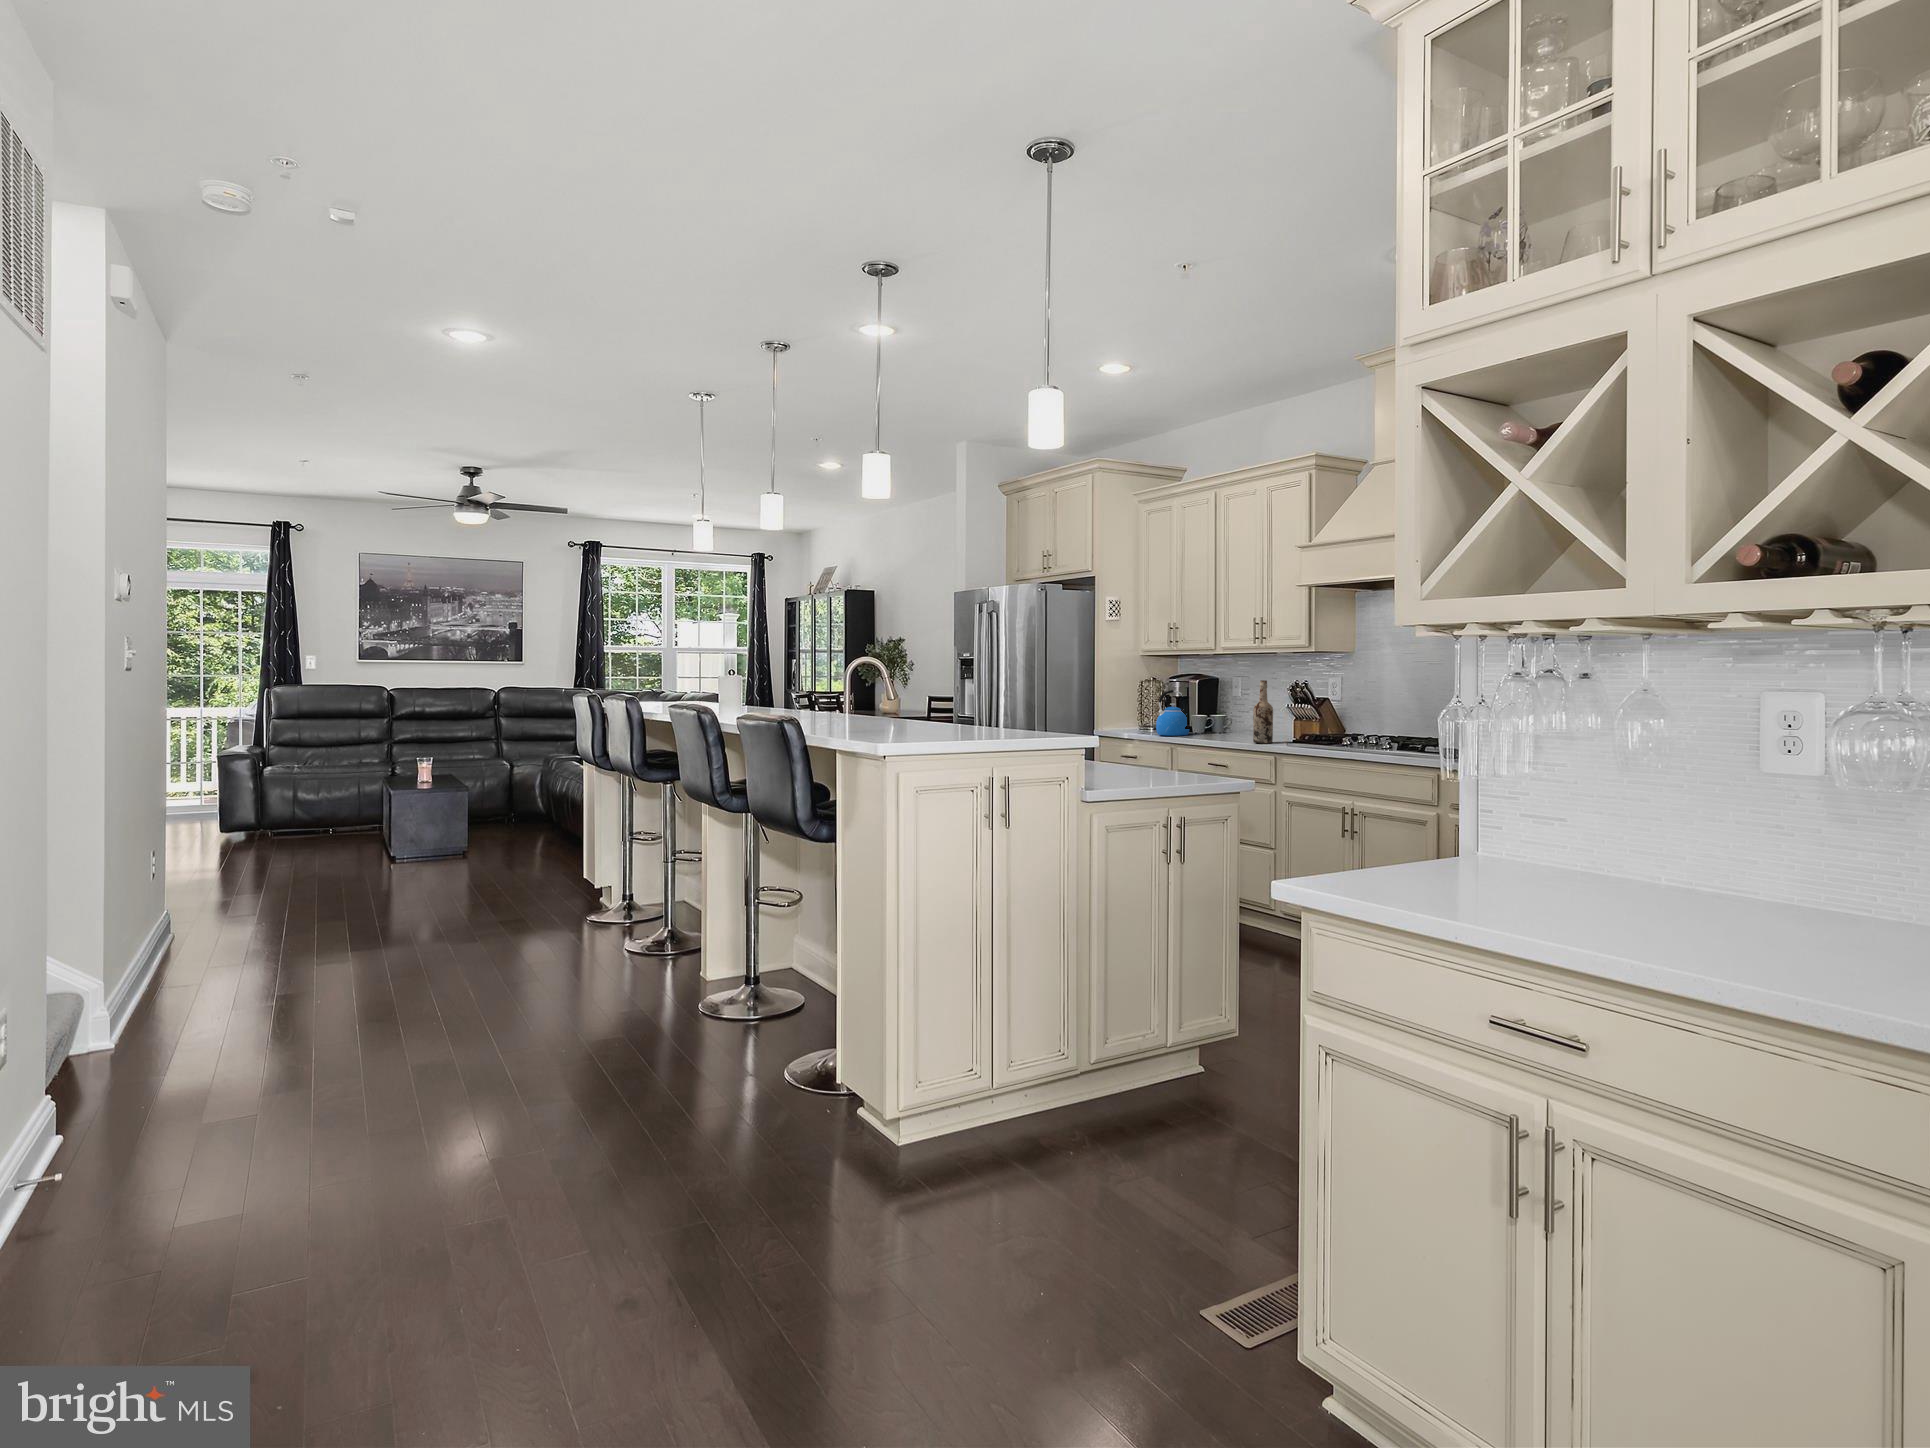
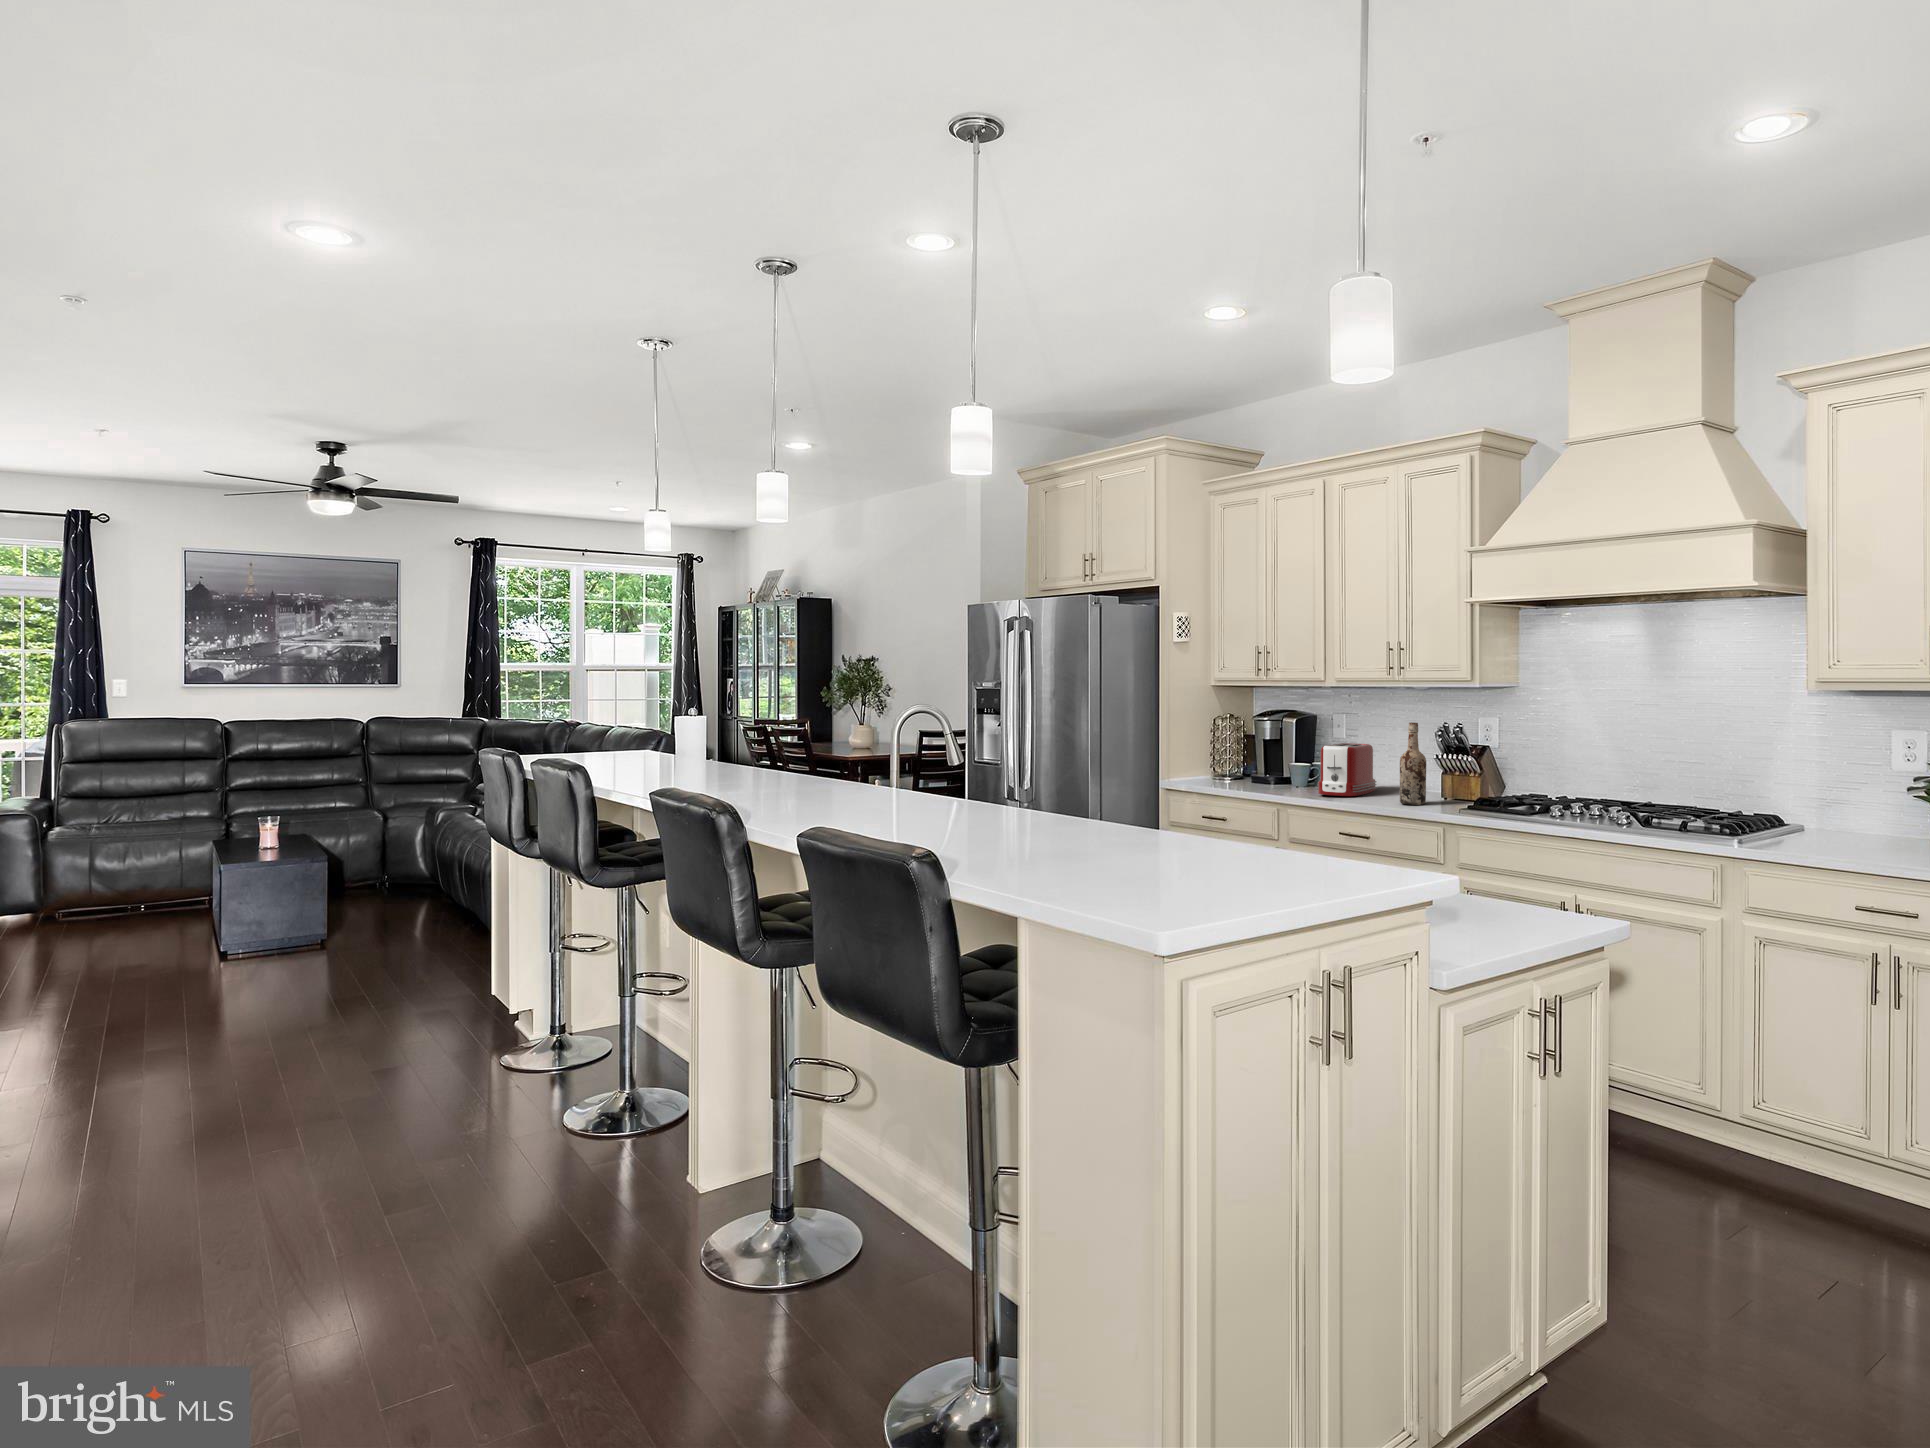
kettle: present [1156,690,1189,736] -> none [1241,730,1290,788]
toaster: none [1203,700,1253,739] -> present [1317,743,1376,796]

